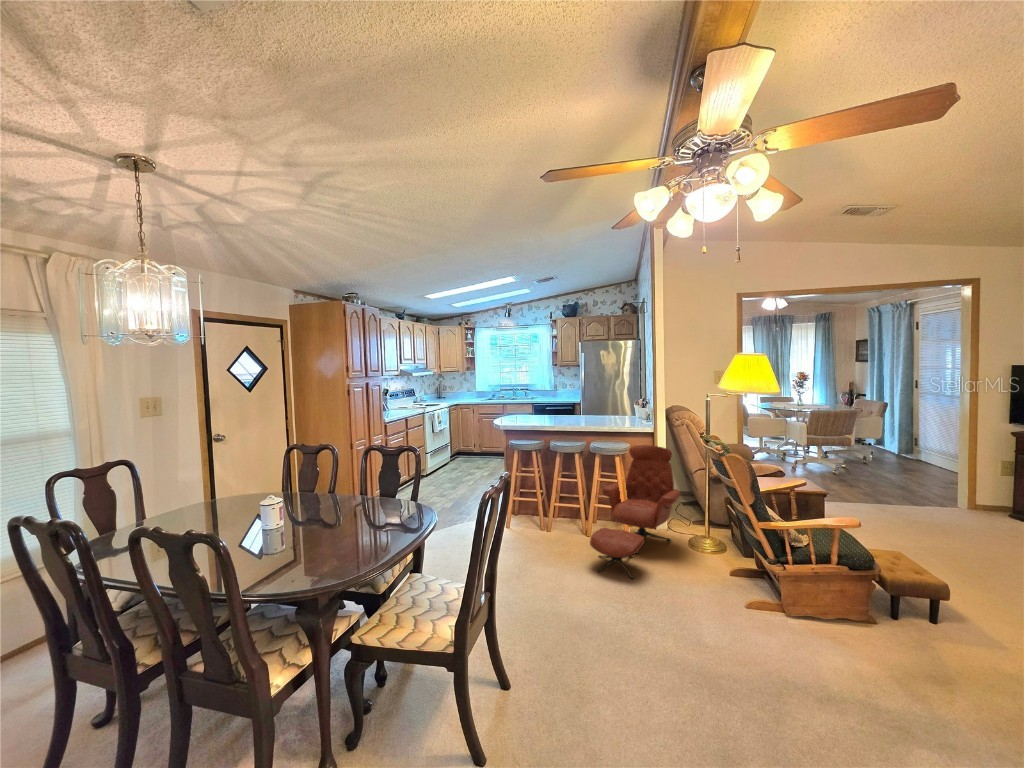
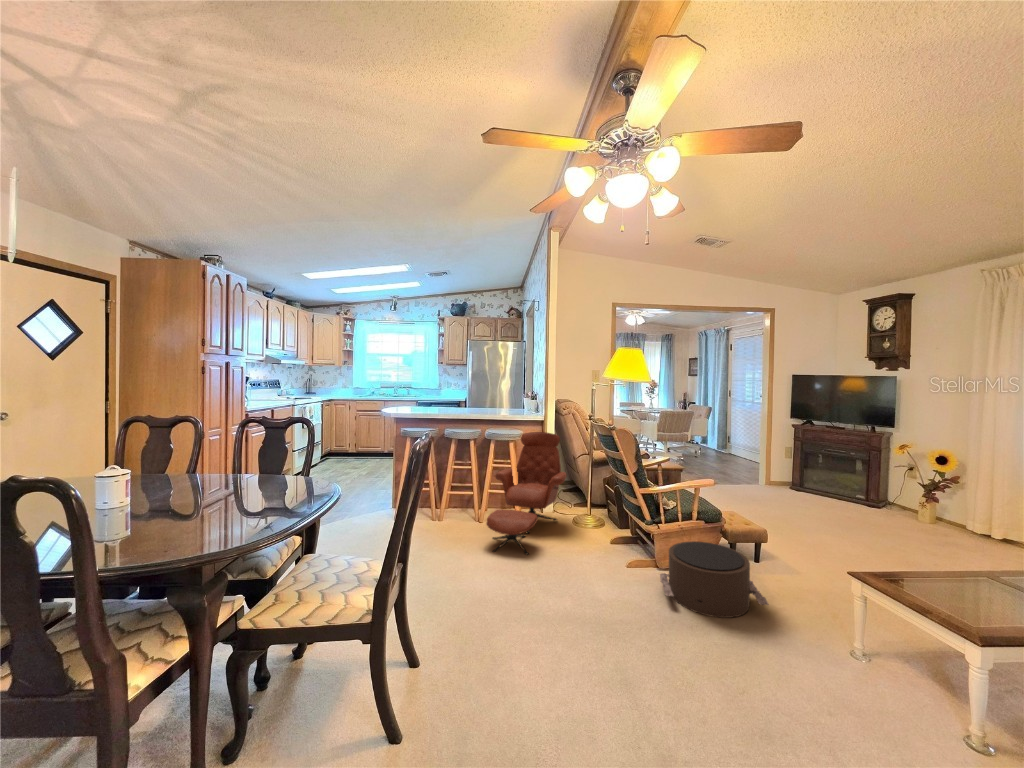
pouf: none [782,588,930,691] -> present [660,541,769,618]

